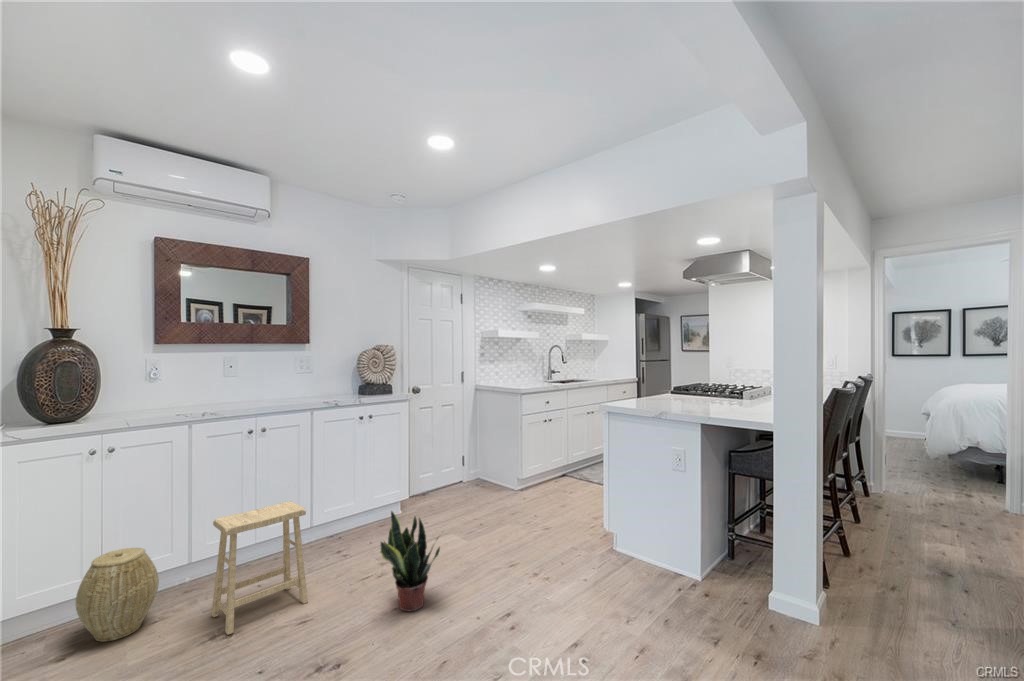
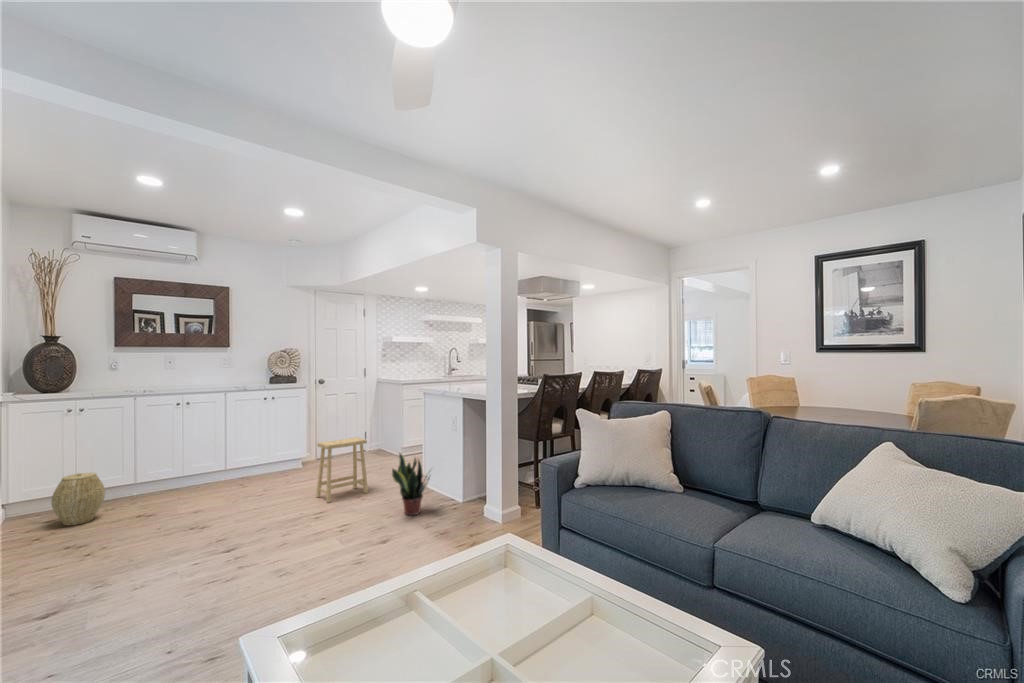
footstool: present [211,501,308,635] -> present [316,437,368,503]
potted plant: present [380,512,440,611] -> present [392,454,431,515]

